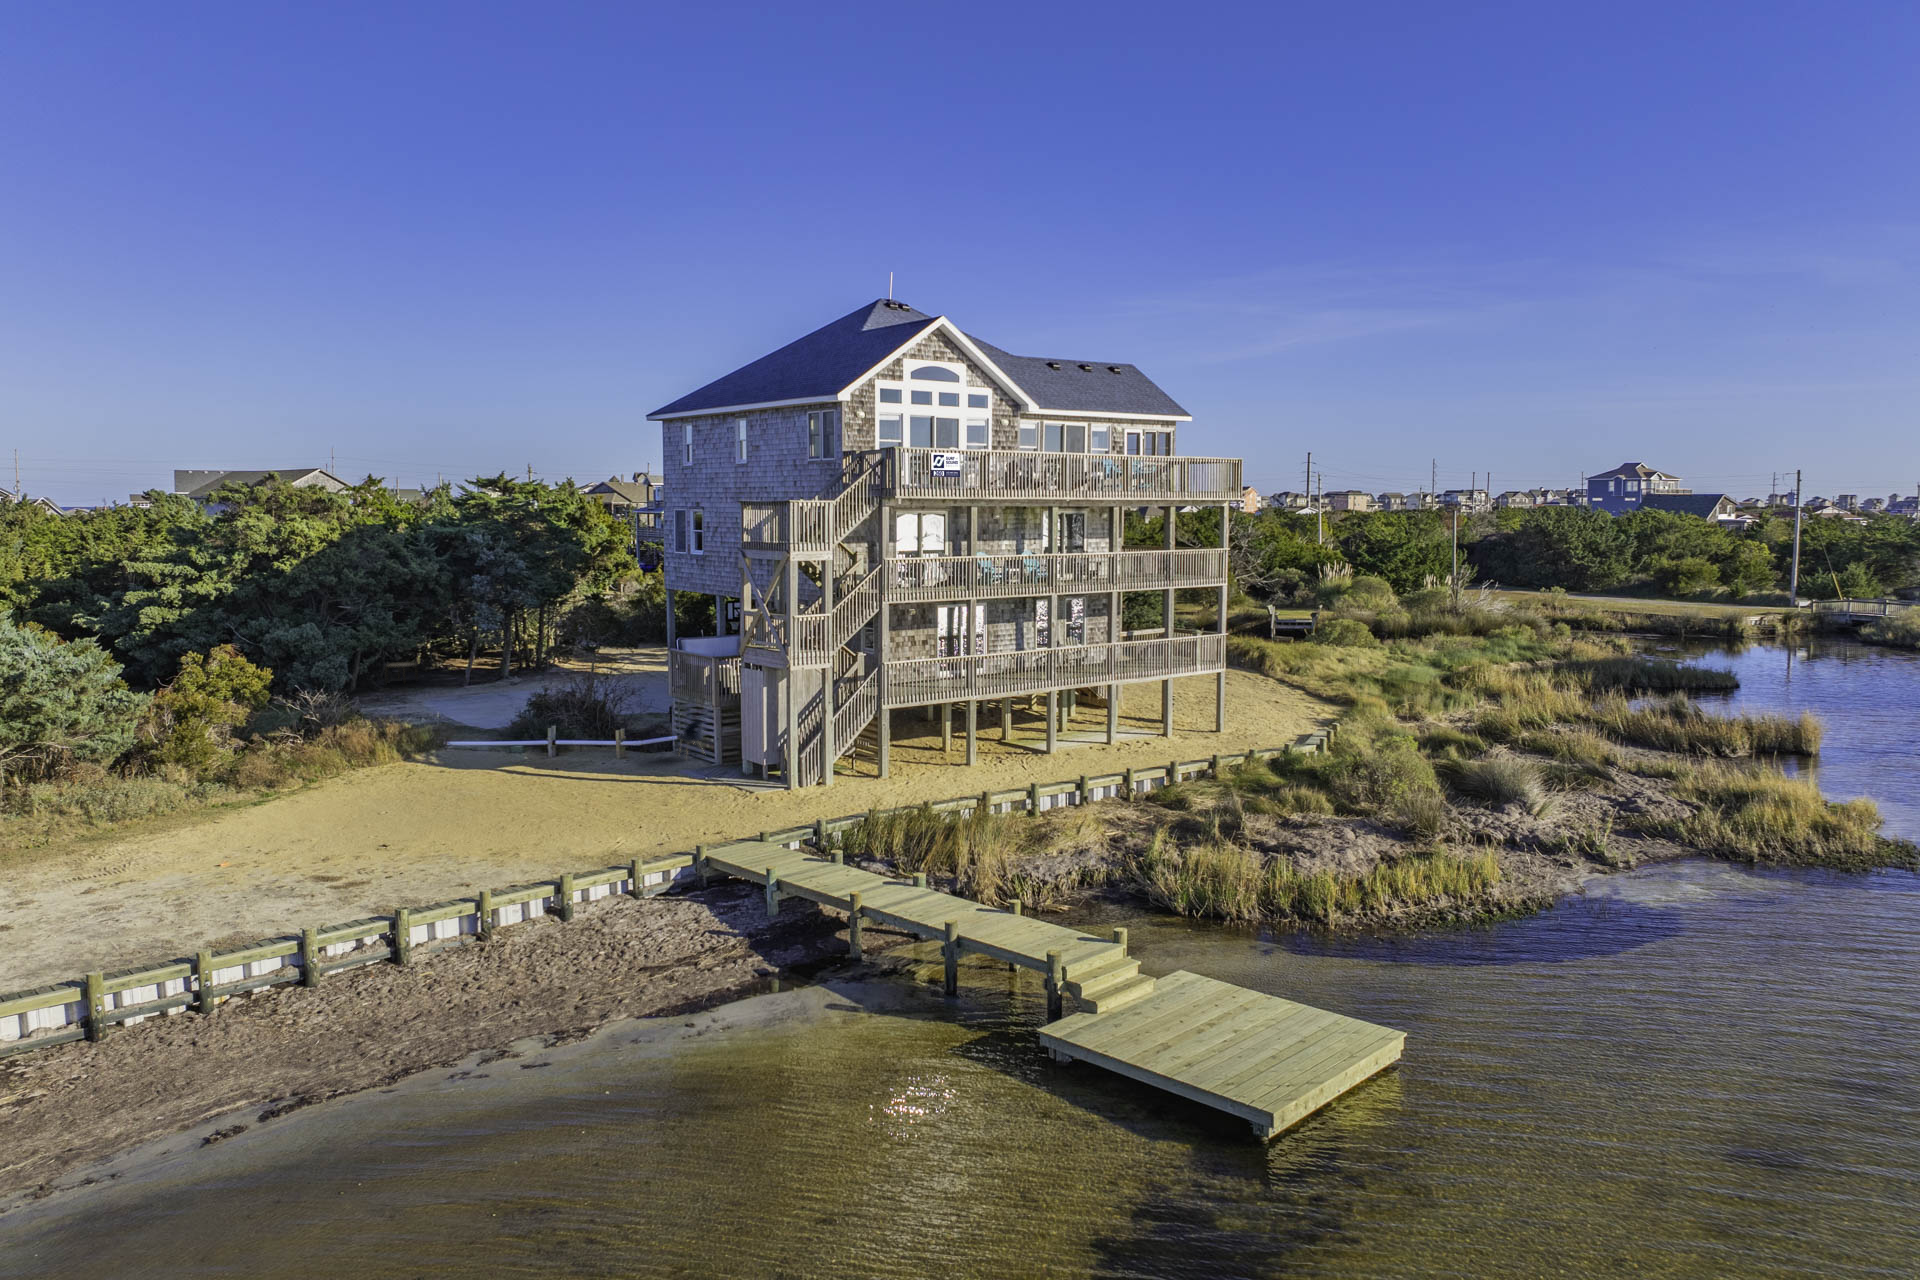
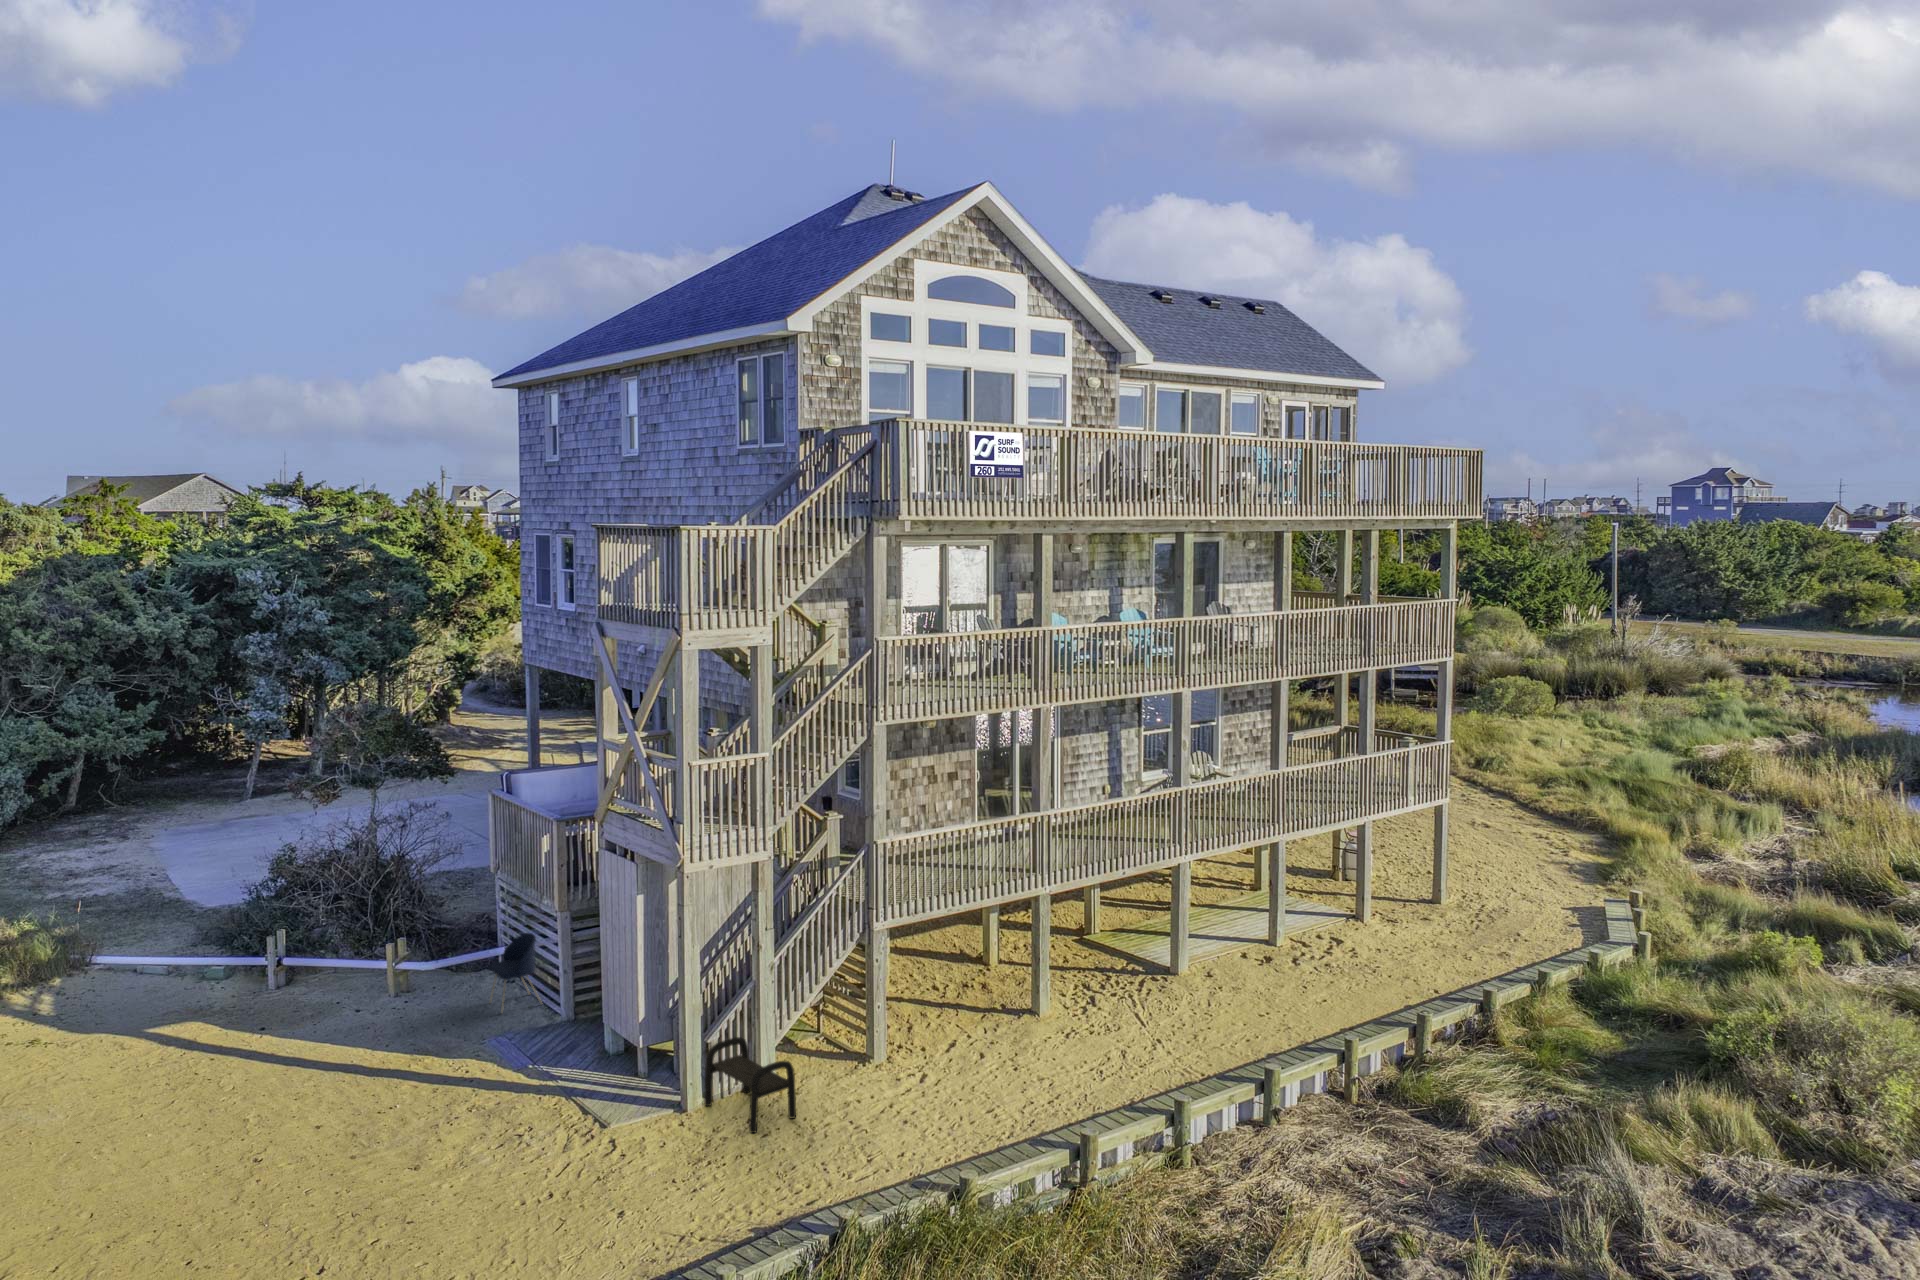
round table: present [385,661,418,683] -> none [69,777,130,817]
bench: none [800,756,846,796] -> present [704,1037,796,1133]

